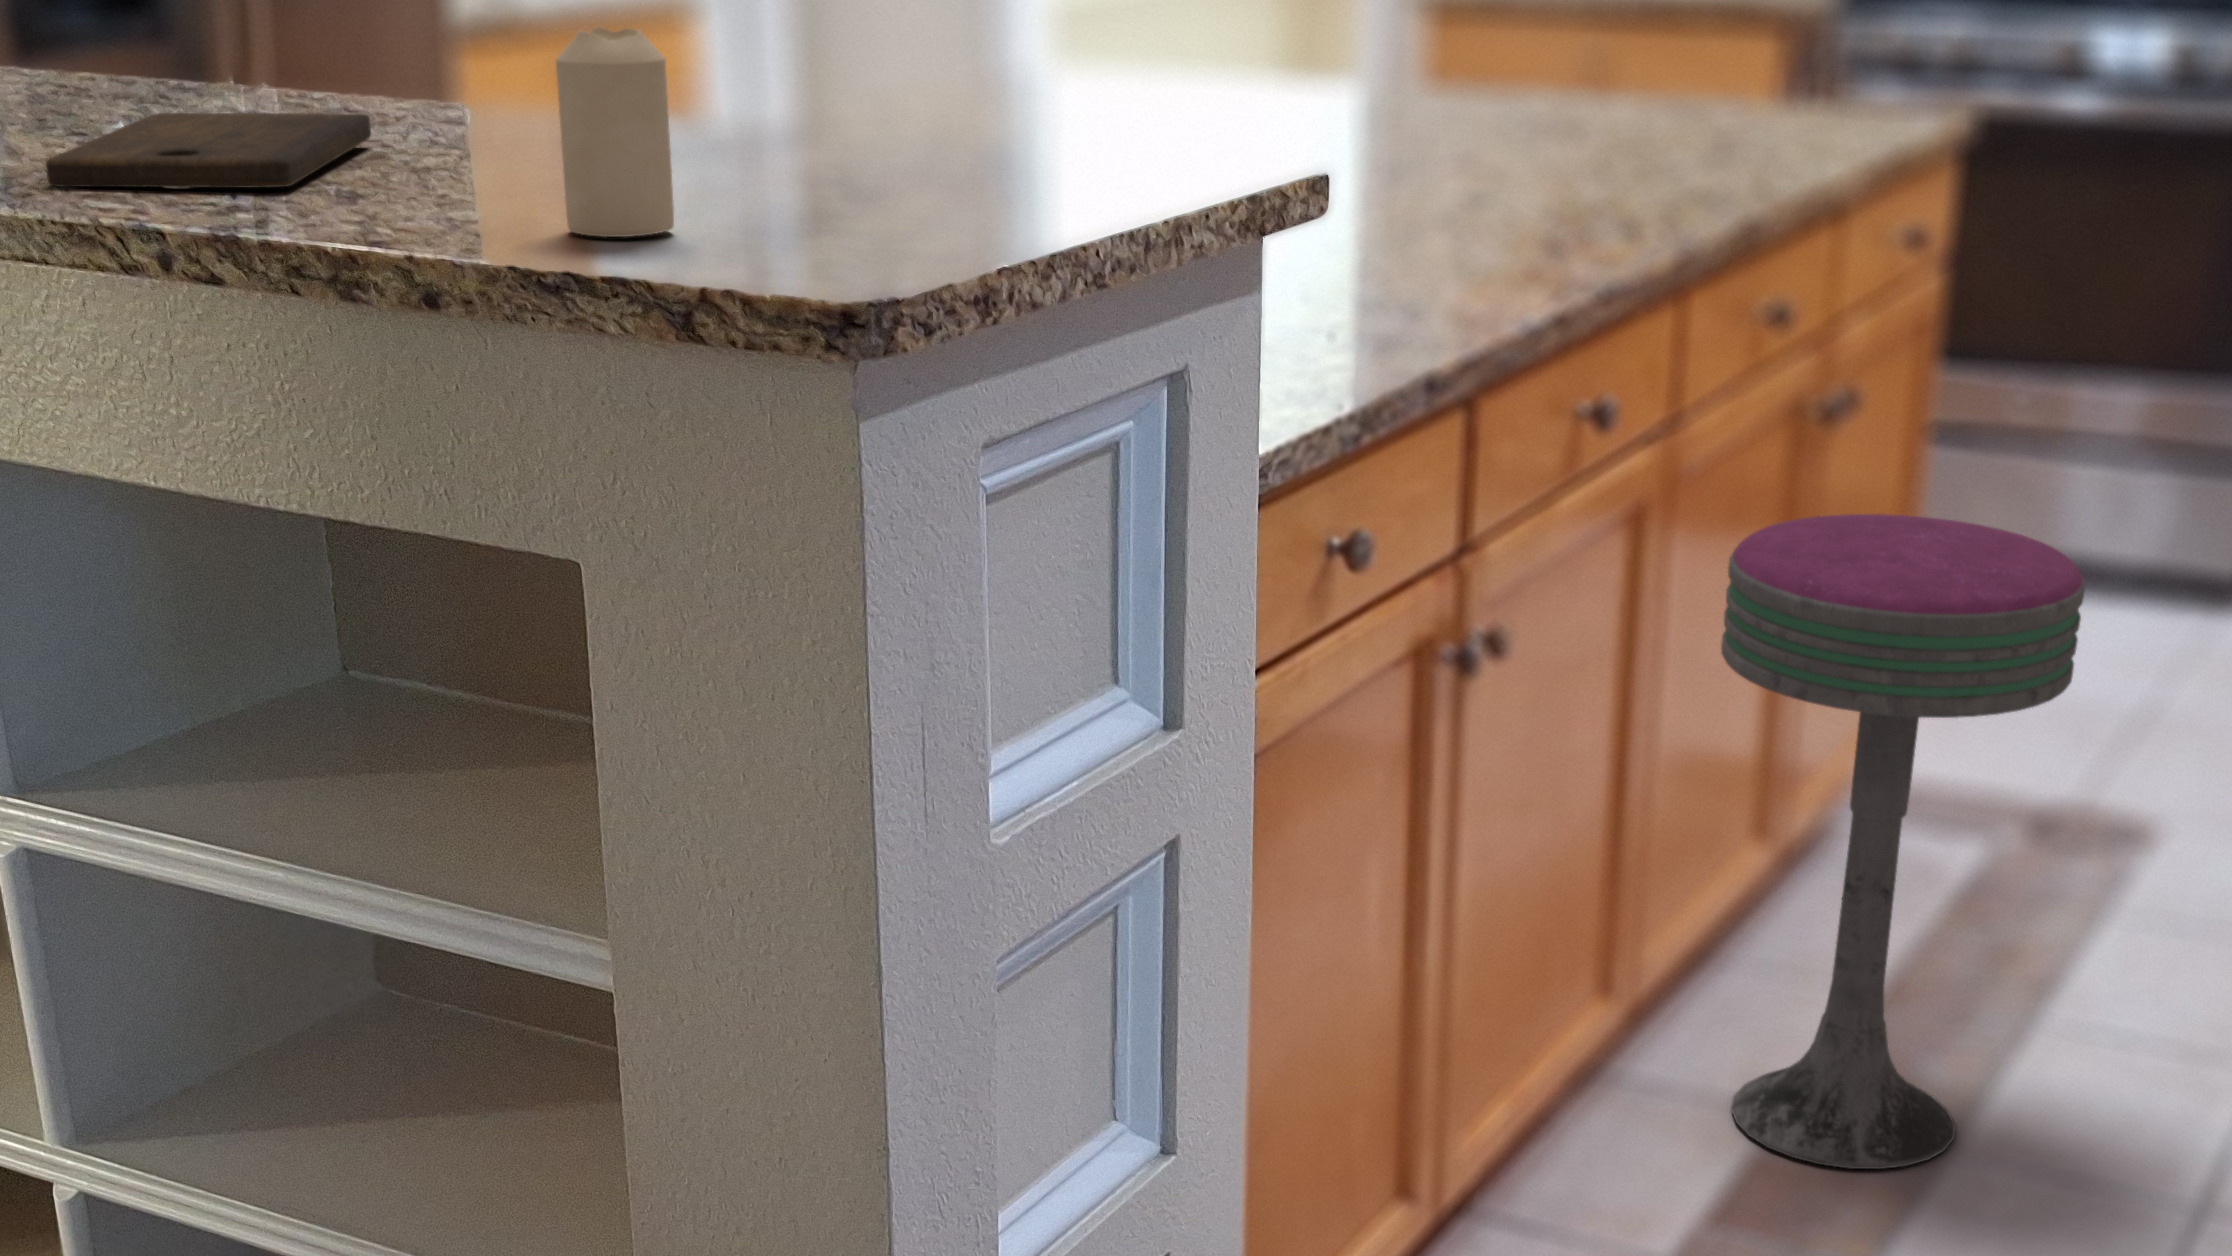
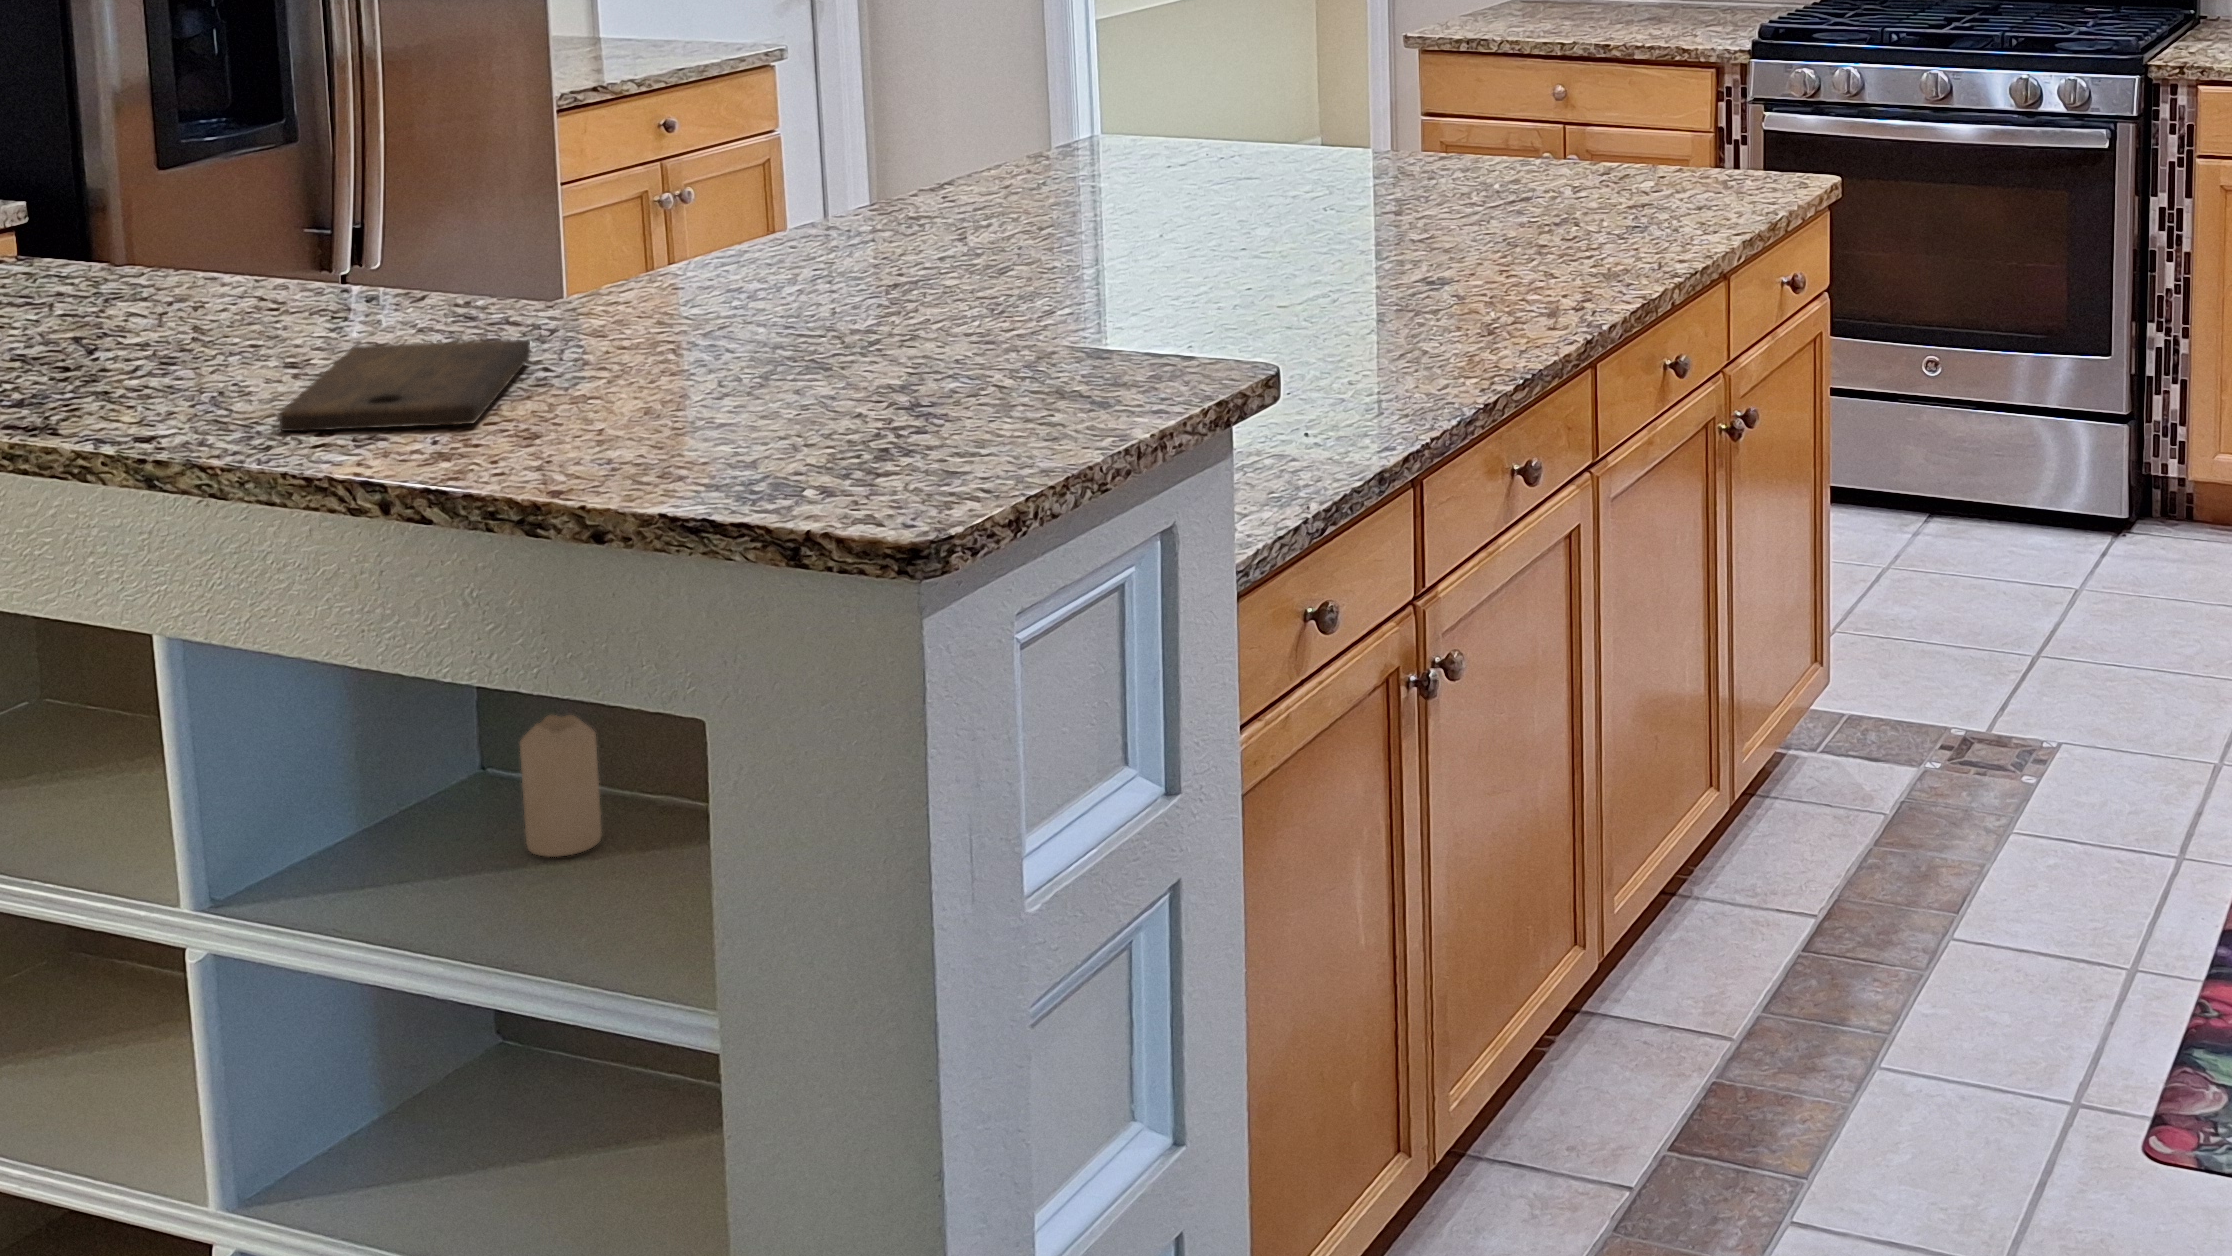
candle: present [556,27,674,237] -> present [520,715,602,857]
bar stool: present [1721,514,2085,1169] -> none [1647,527,1929,1088]

